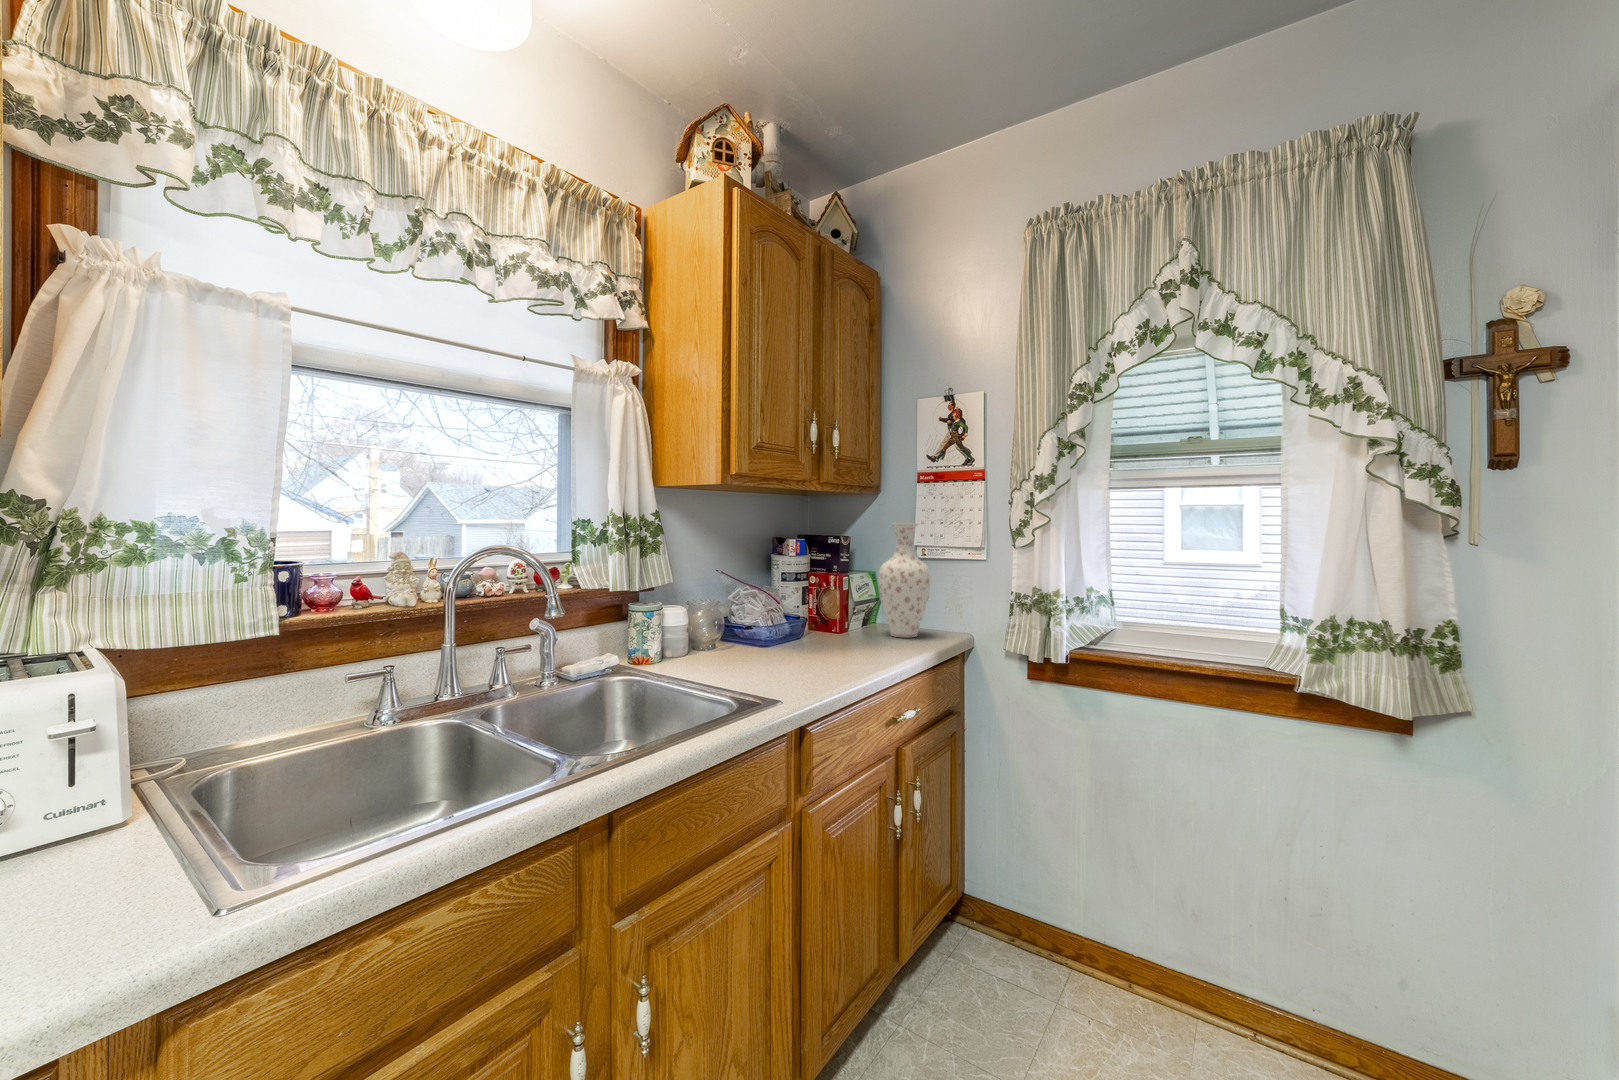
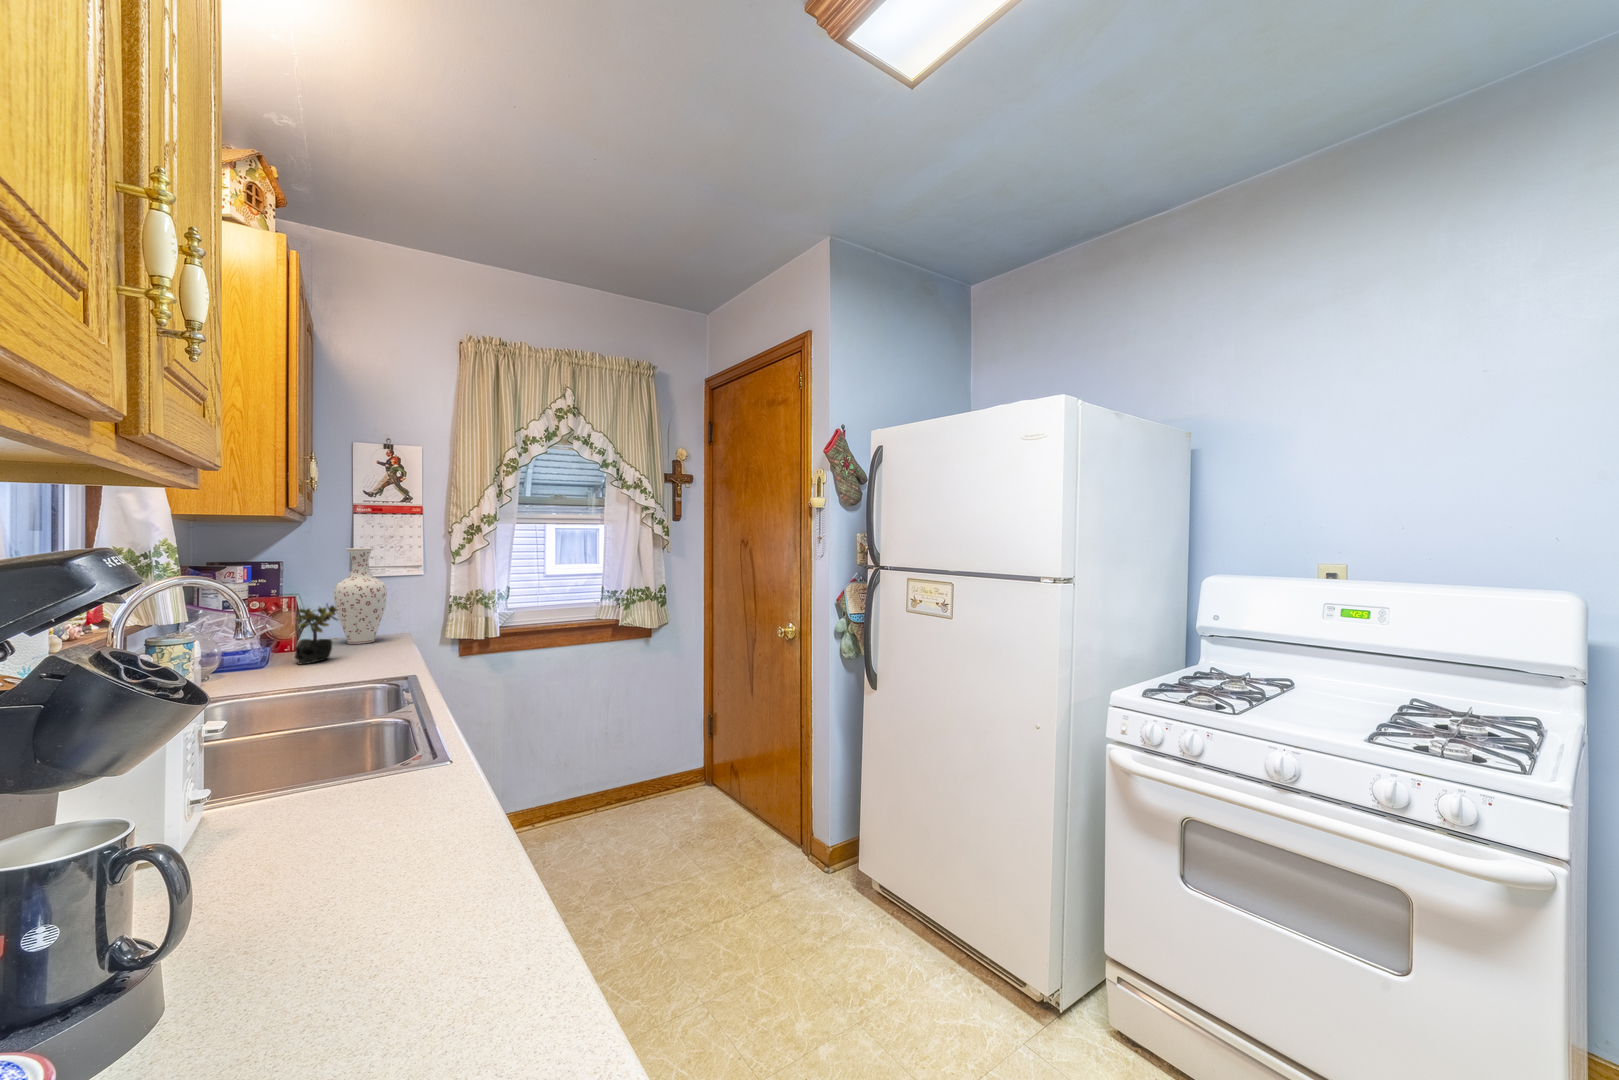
succulent plant: none [778,581,831,647] -> present [295,604,339,664]

